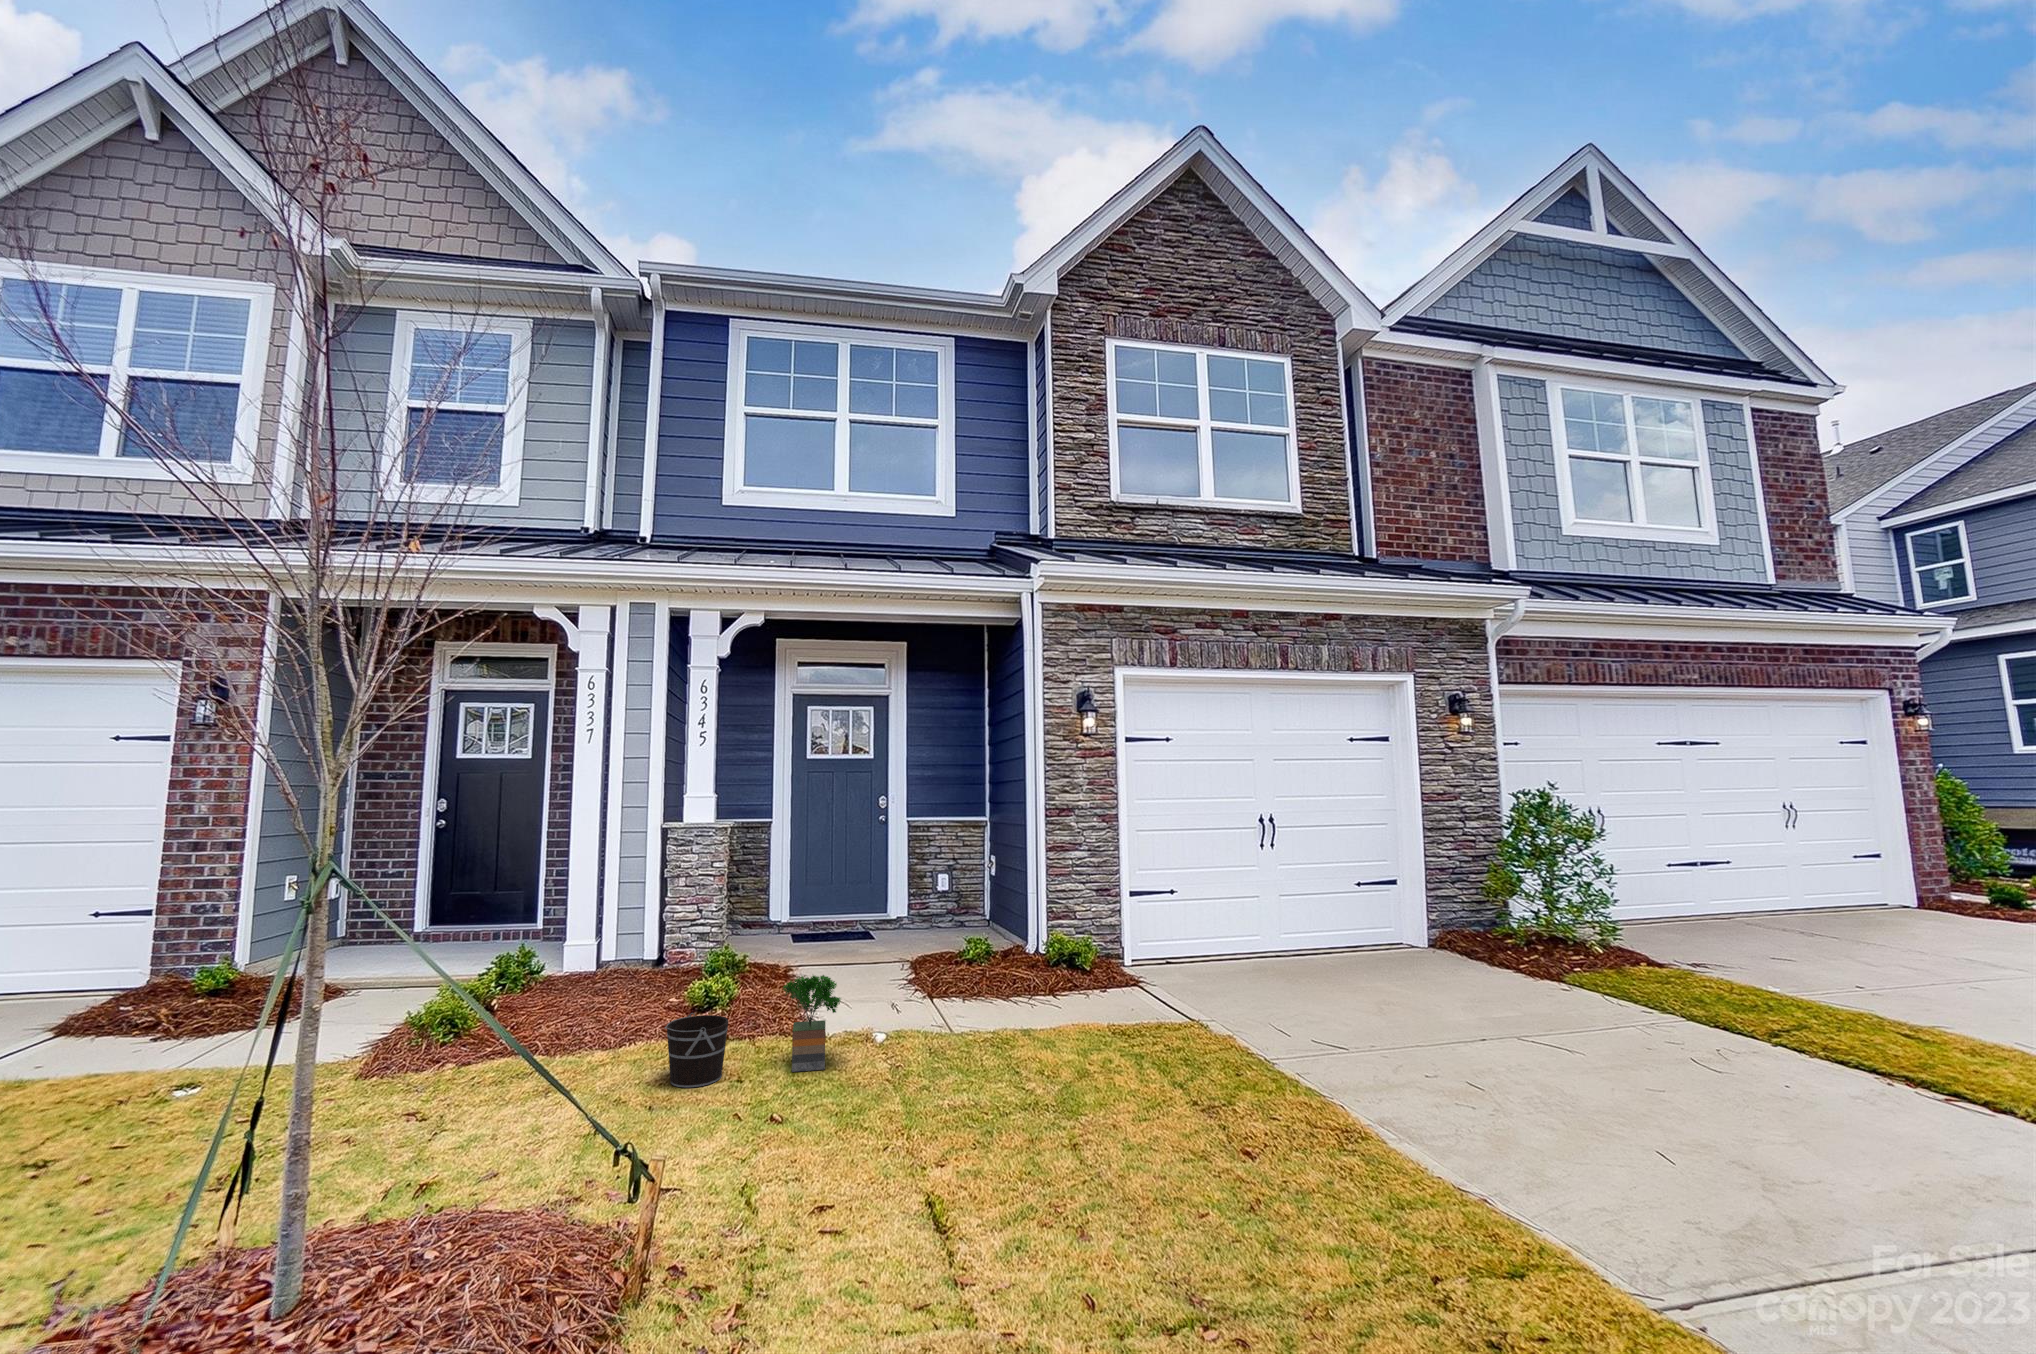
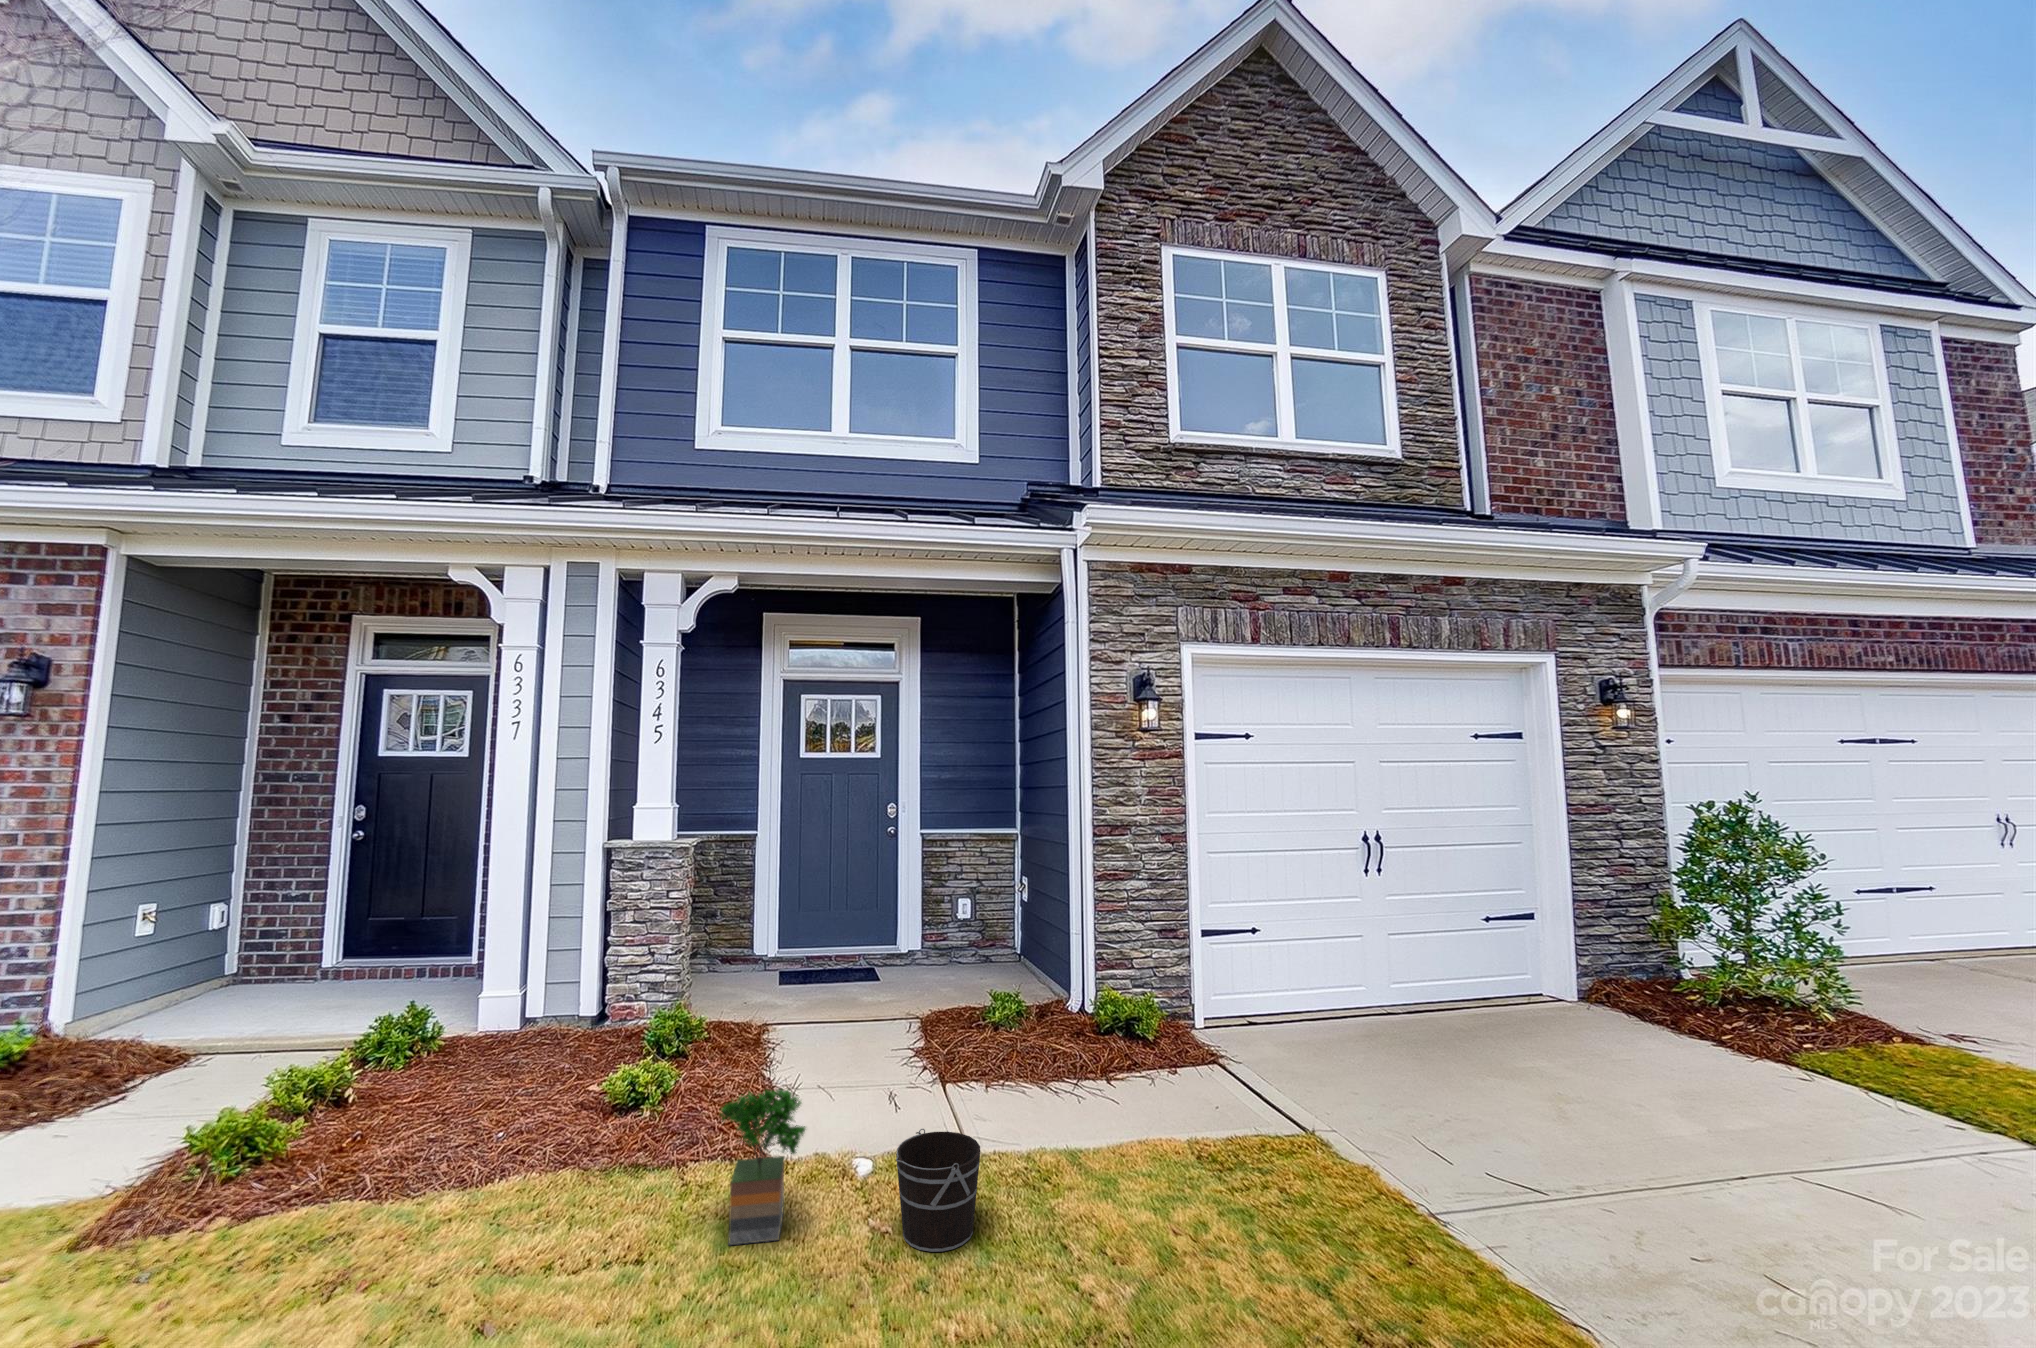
bucket: present [665,1013,728,1087] -> present [896,1129,980,1252]

